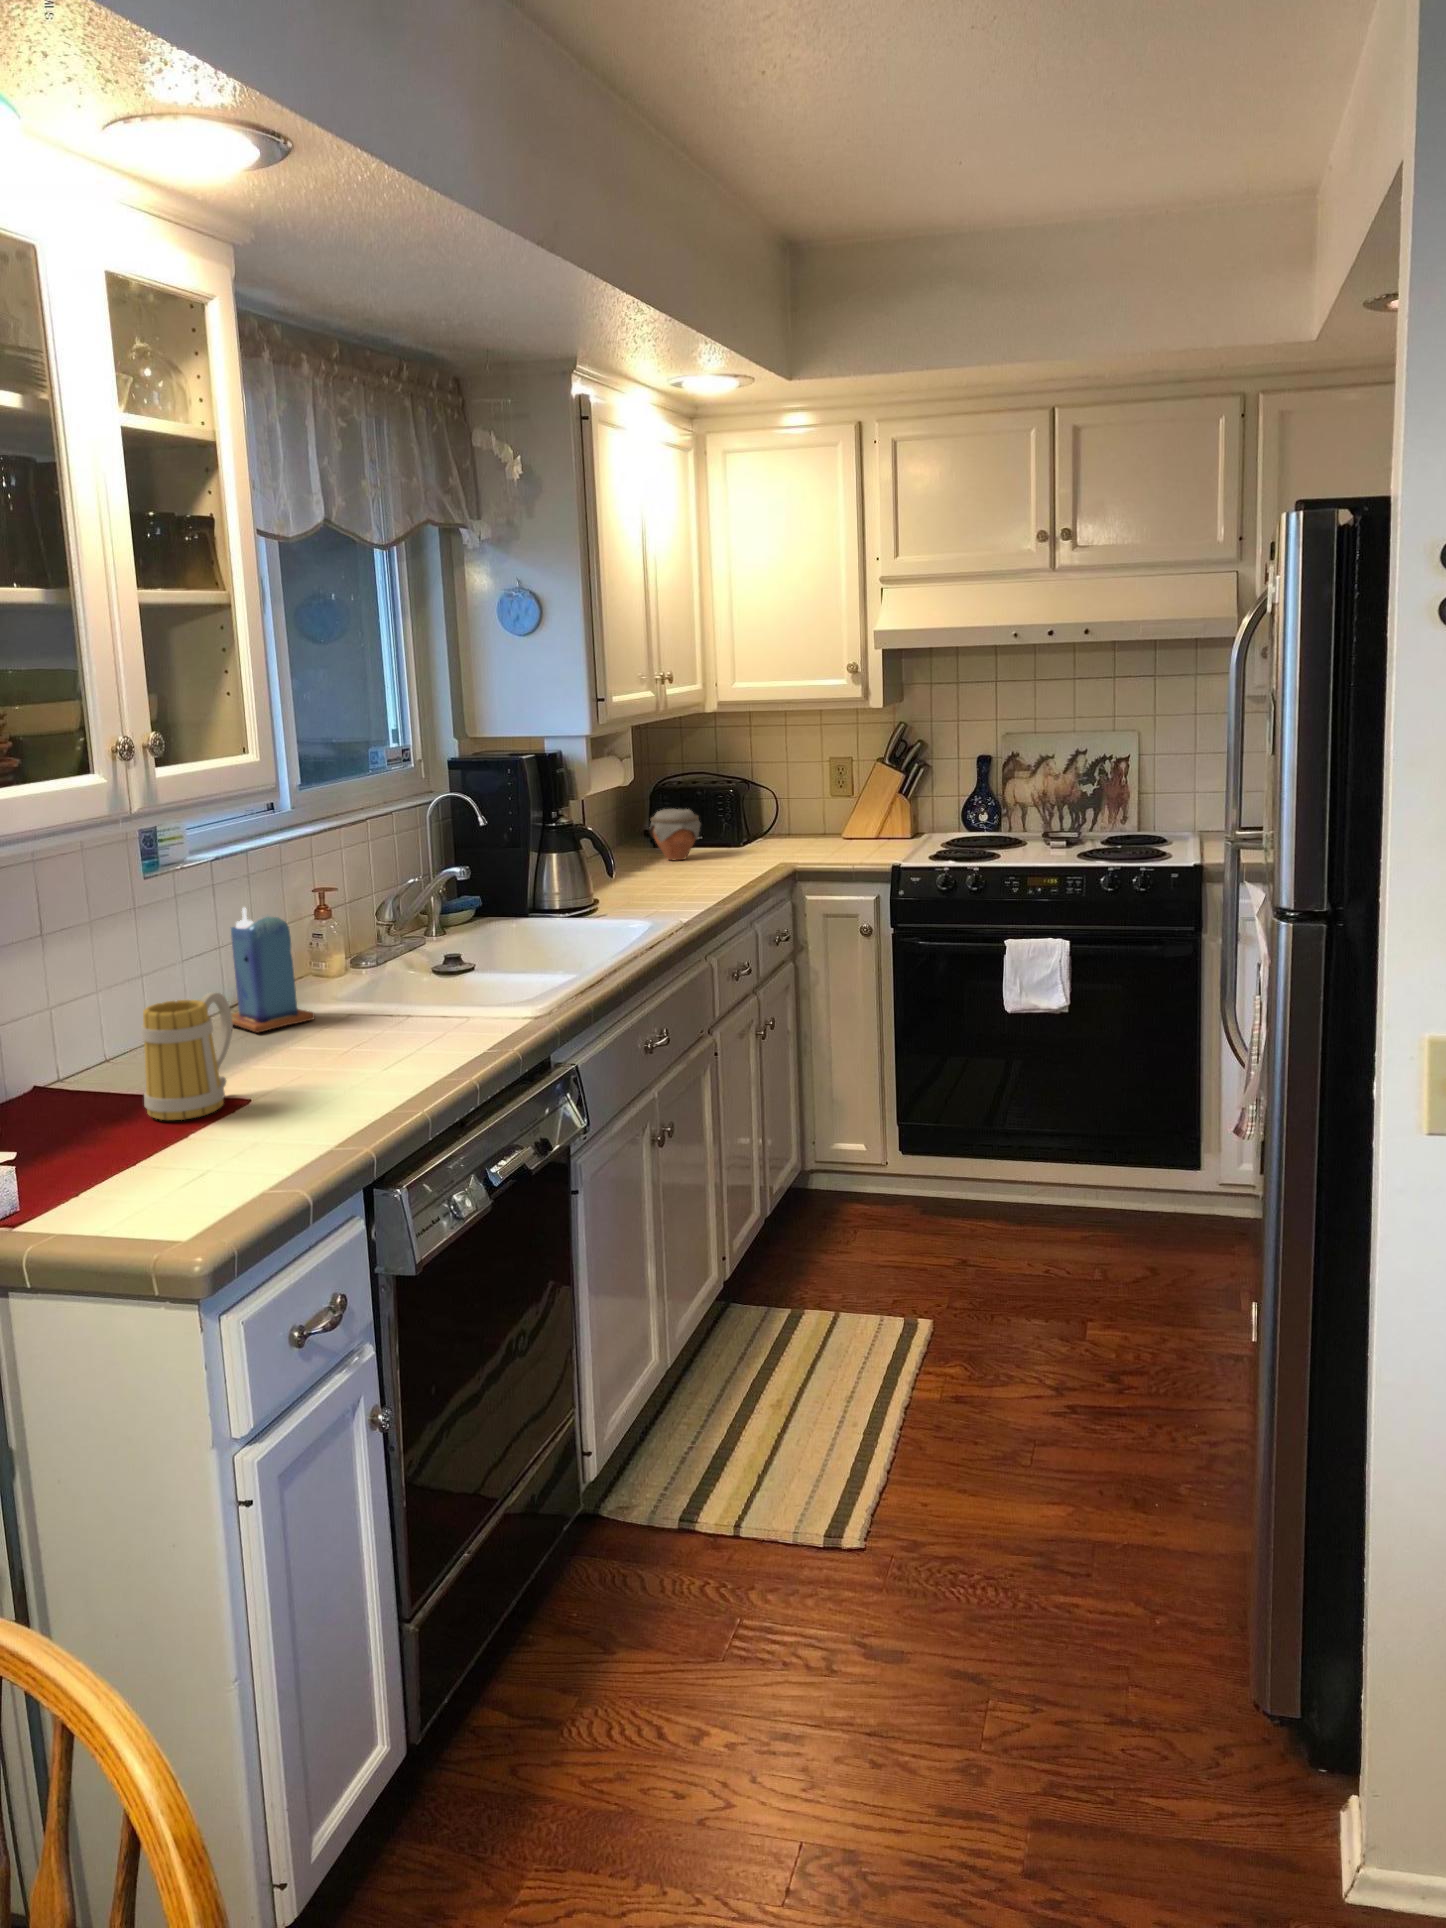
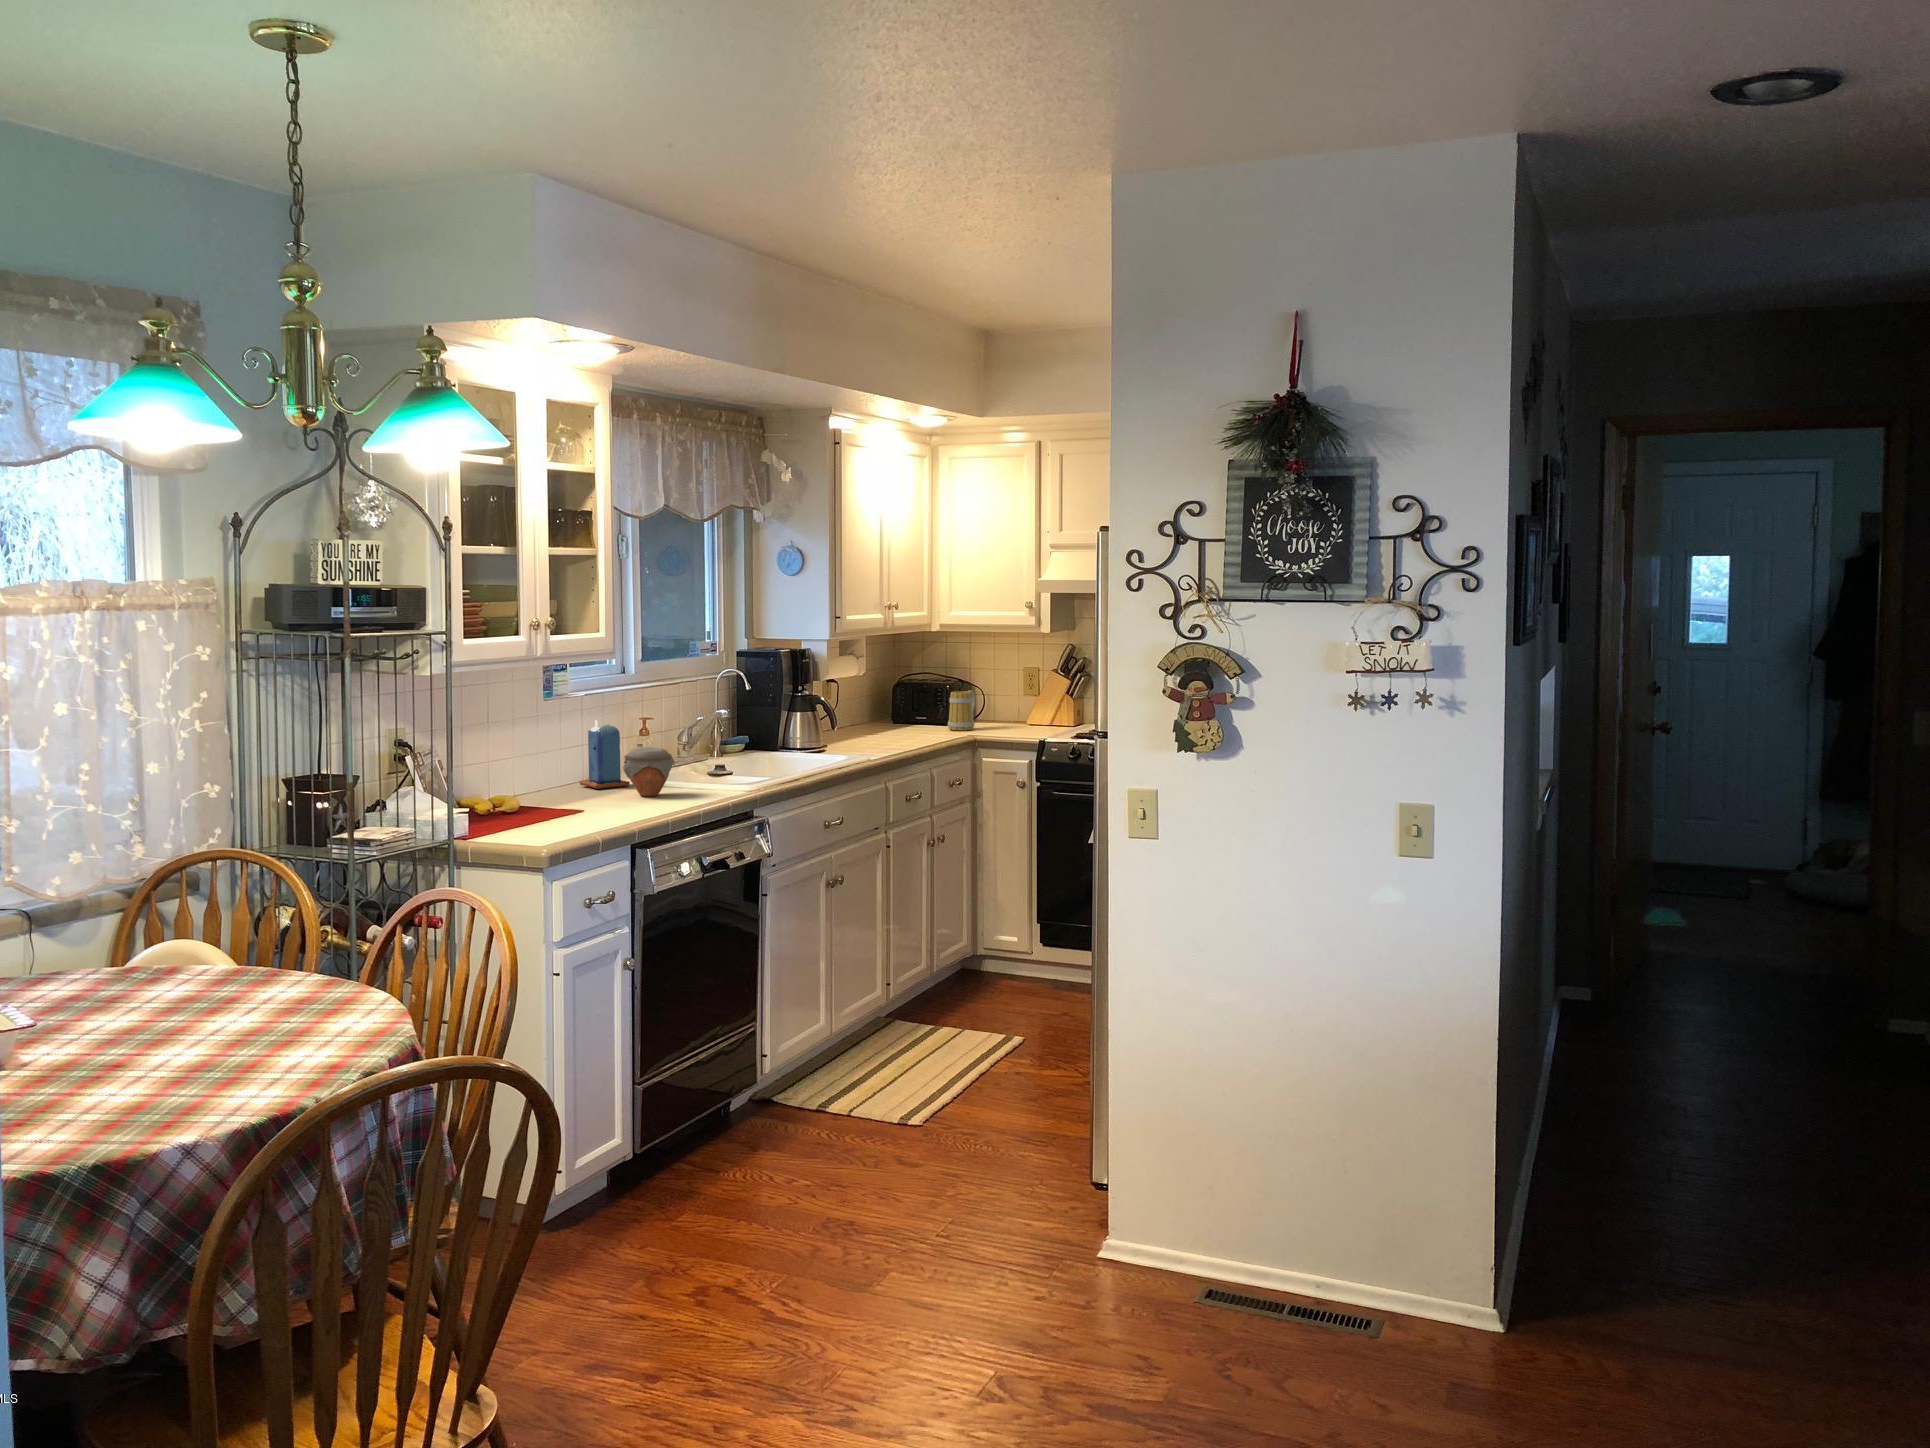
jar: present [649,809,700,861] -> present [623,747,675,796]
mug: present [141,992,233,1120] -> present [948,690,975,731]

